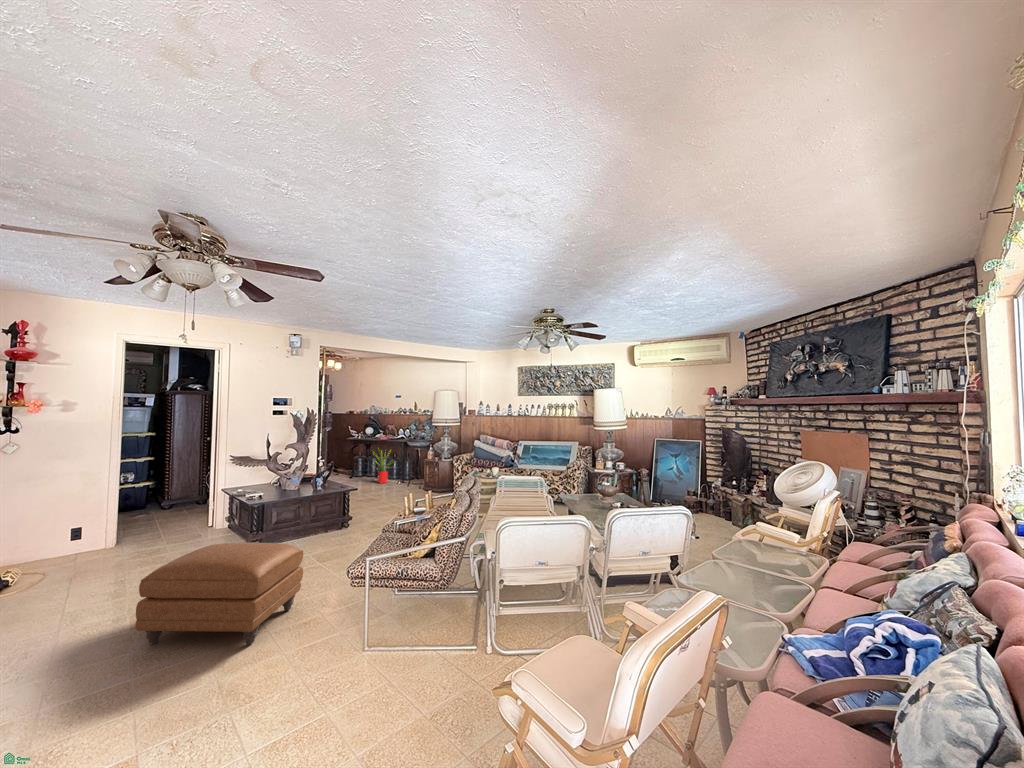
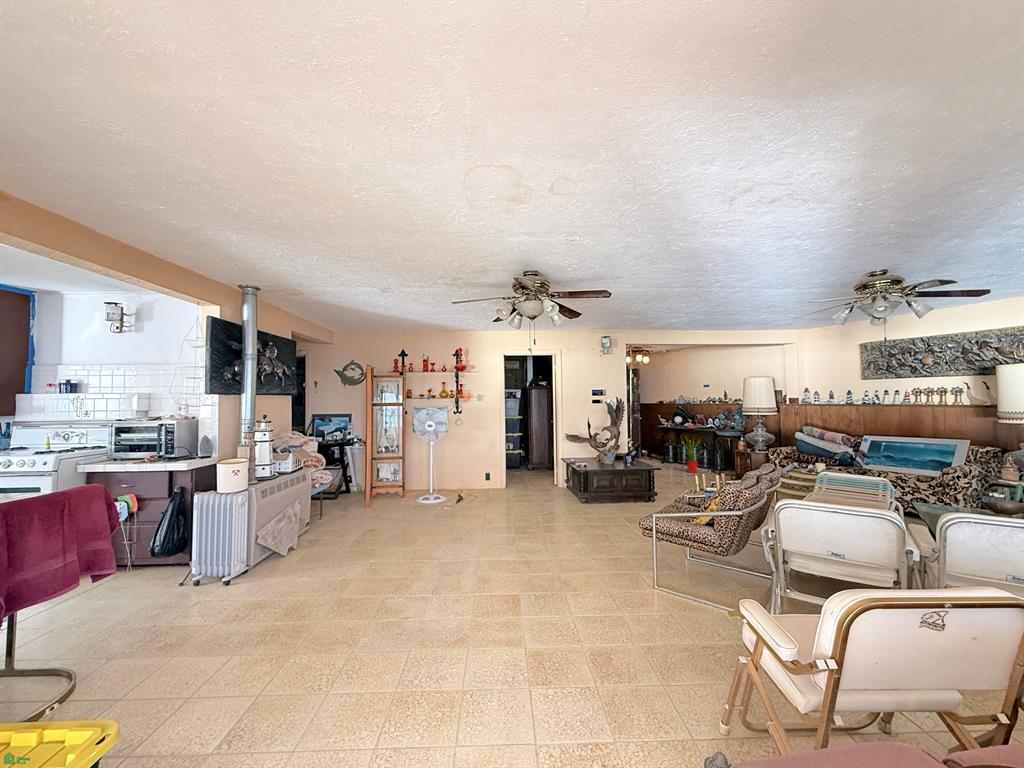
ottoman: present [135,543,303,645] -> none [522,487,612,553]

